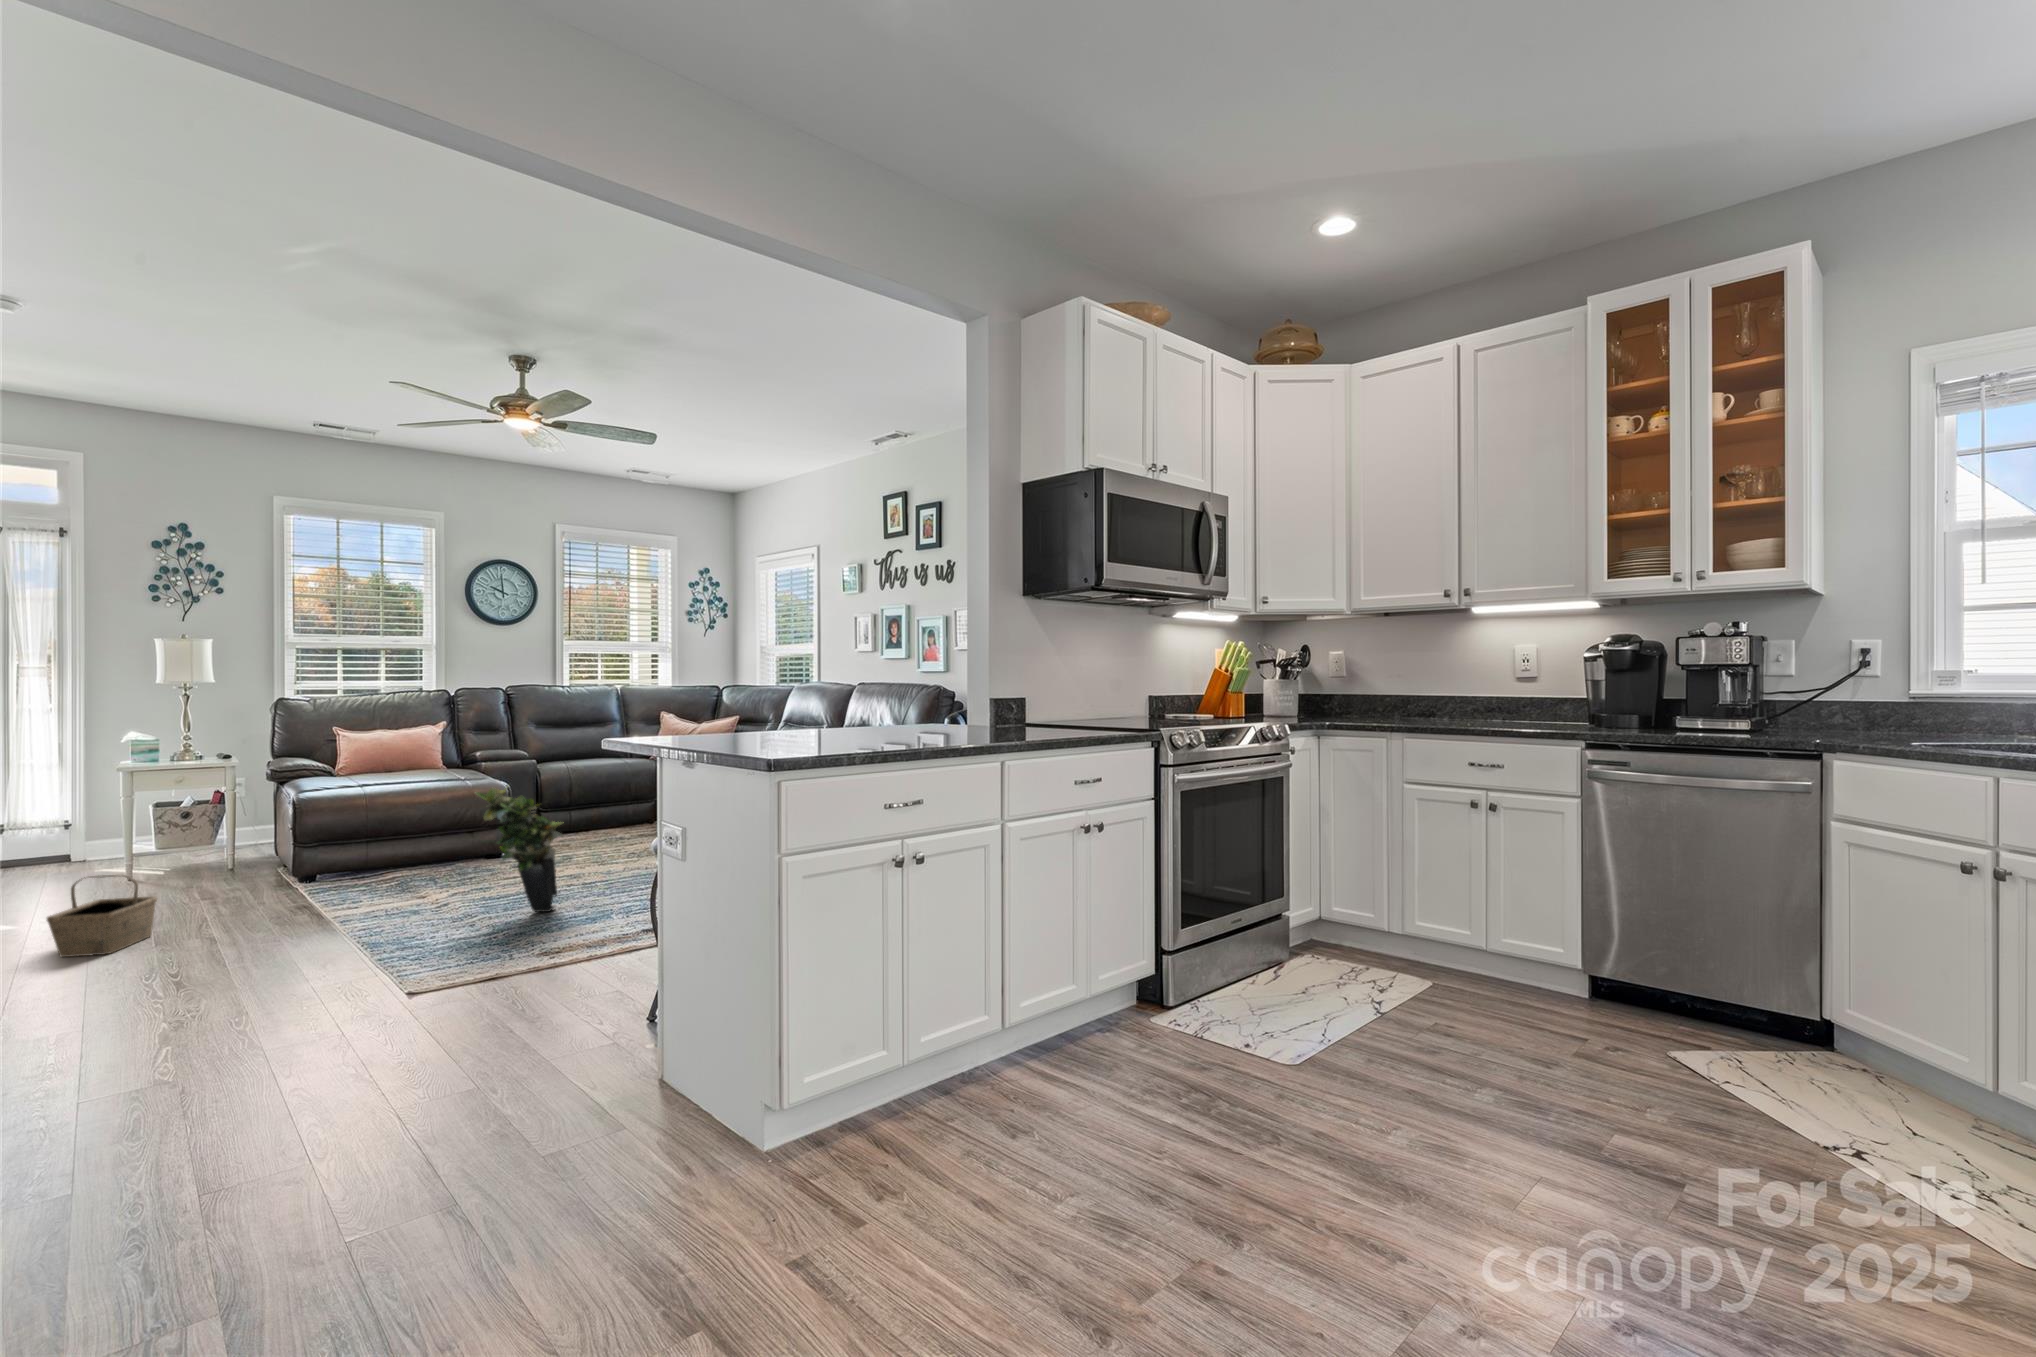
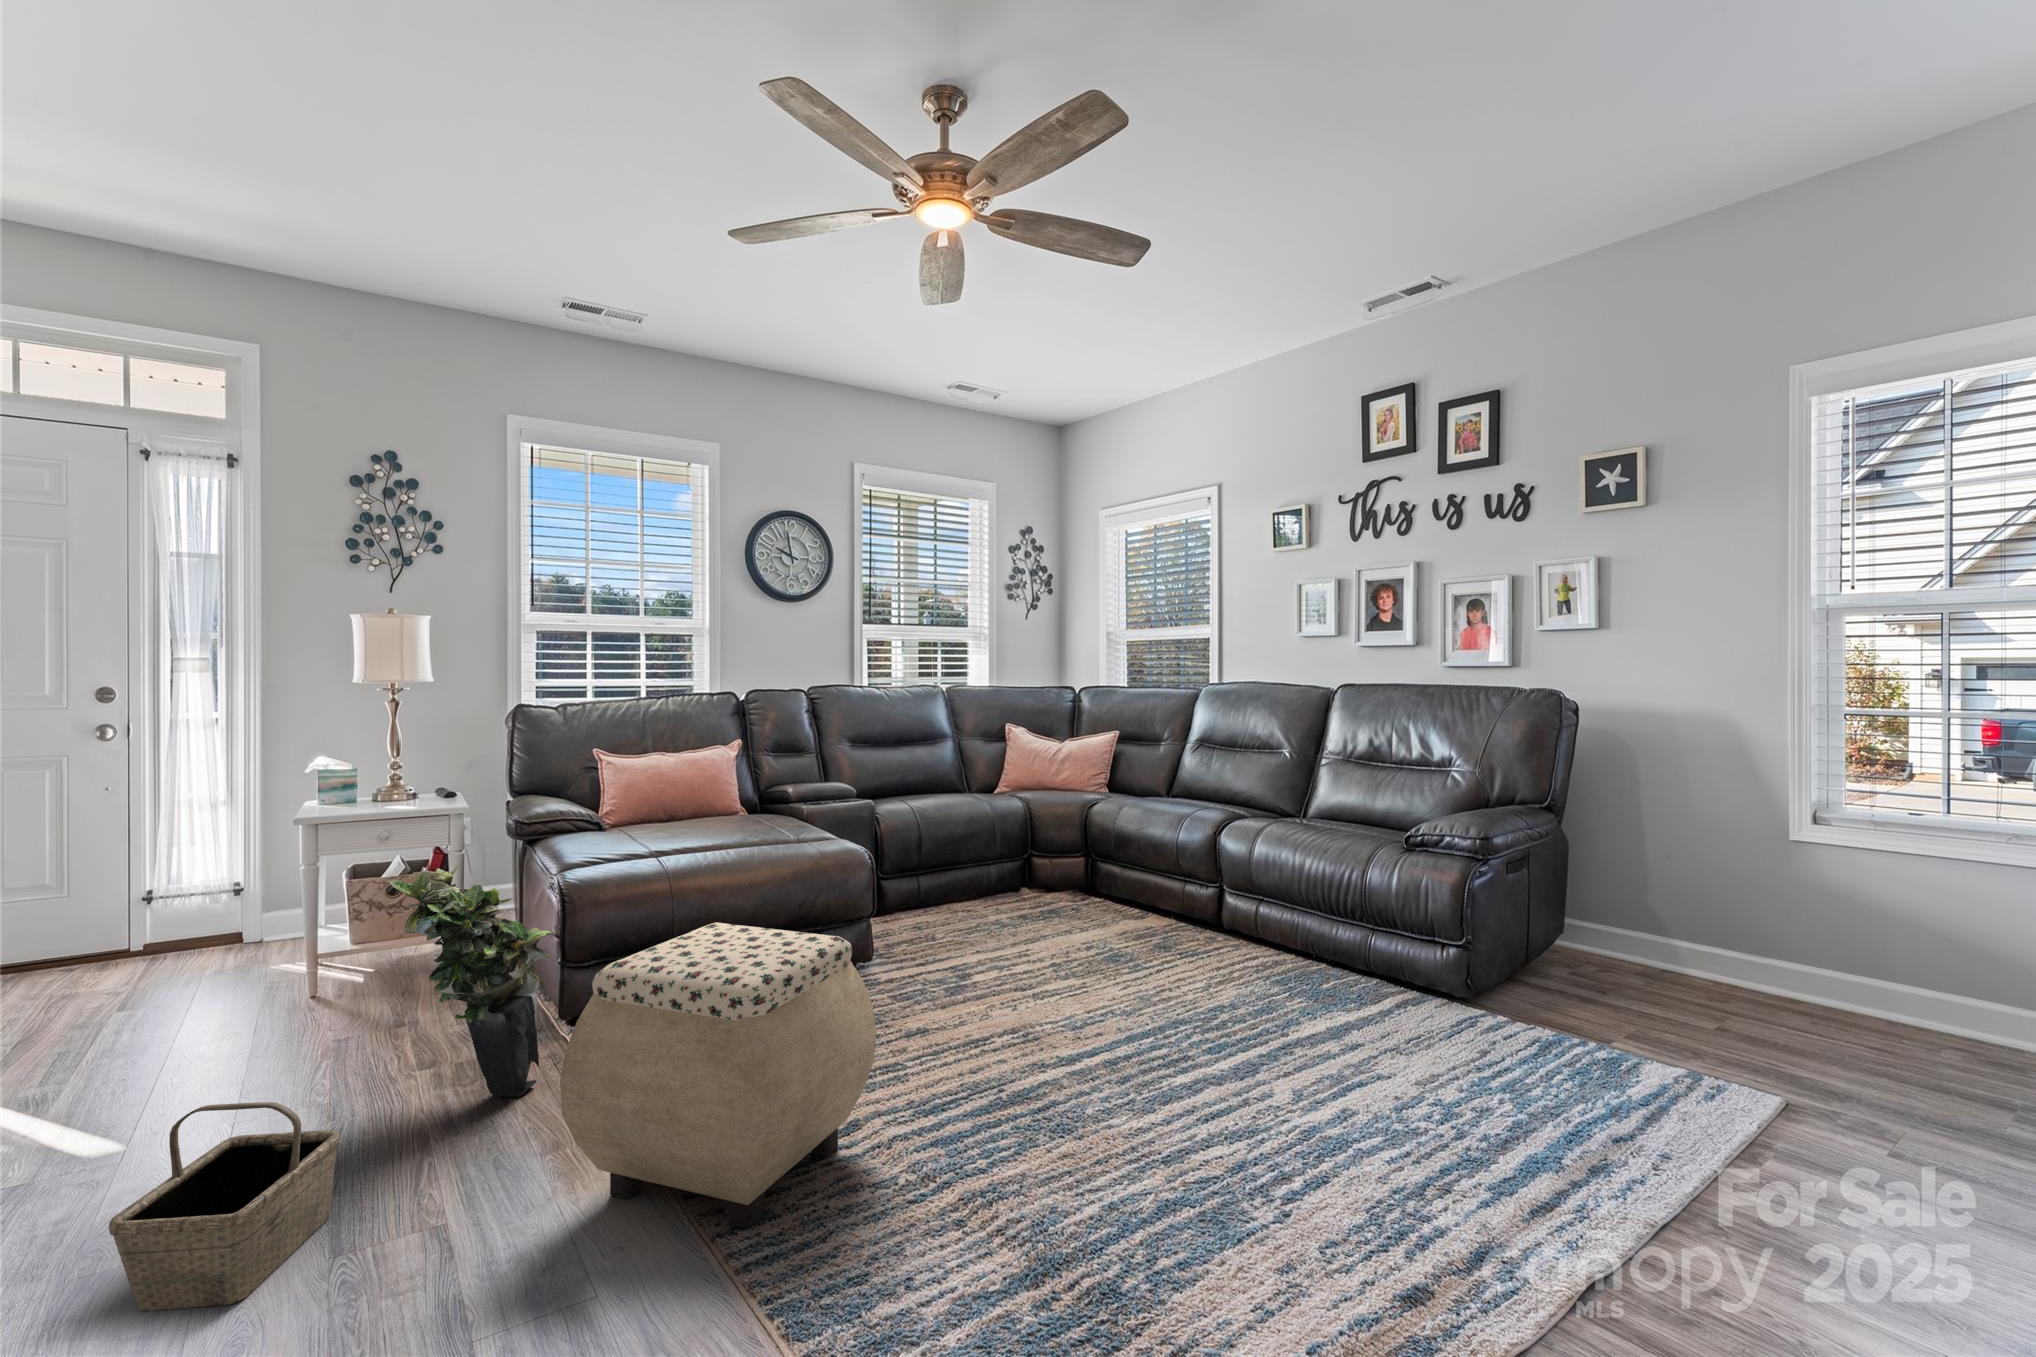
potted plant: present [475,788,564,912] -> present [390,863,553,1097]
ottoman: none [274,804,455,930] -> present [560,922,876,1229]

